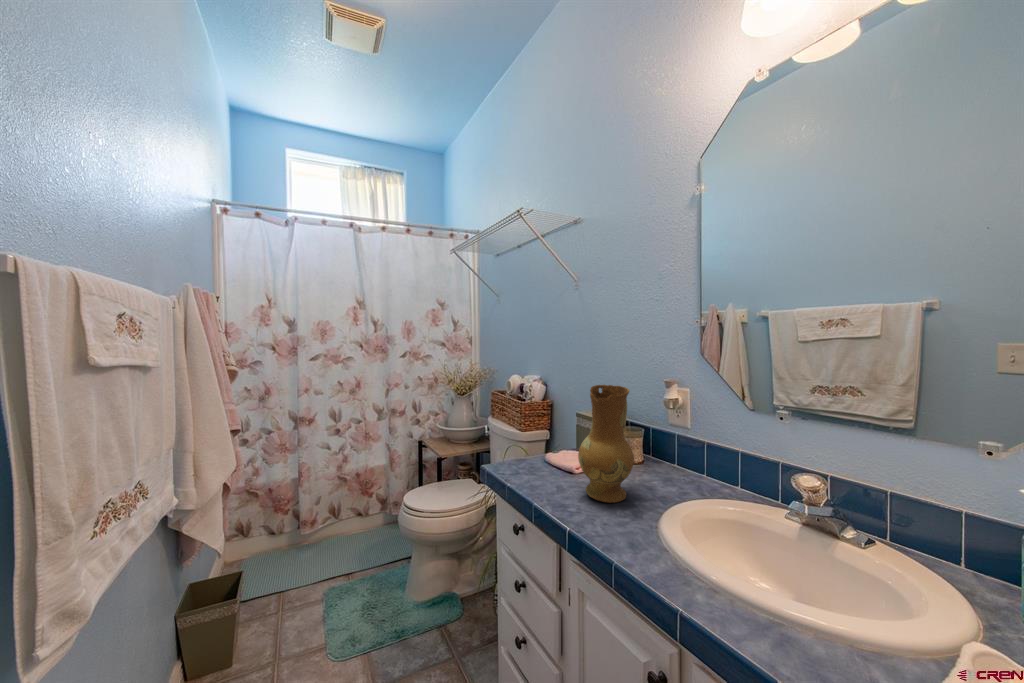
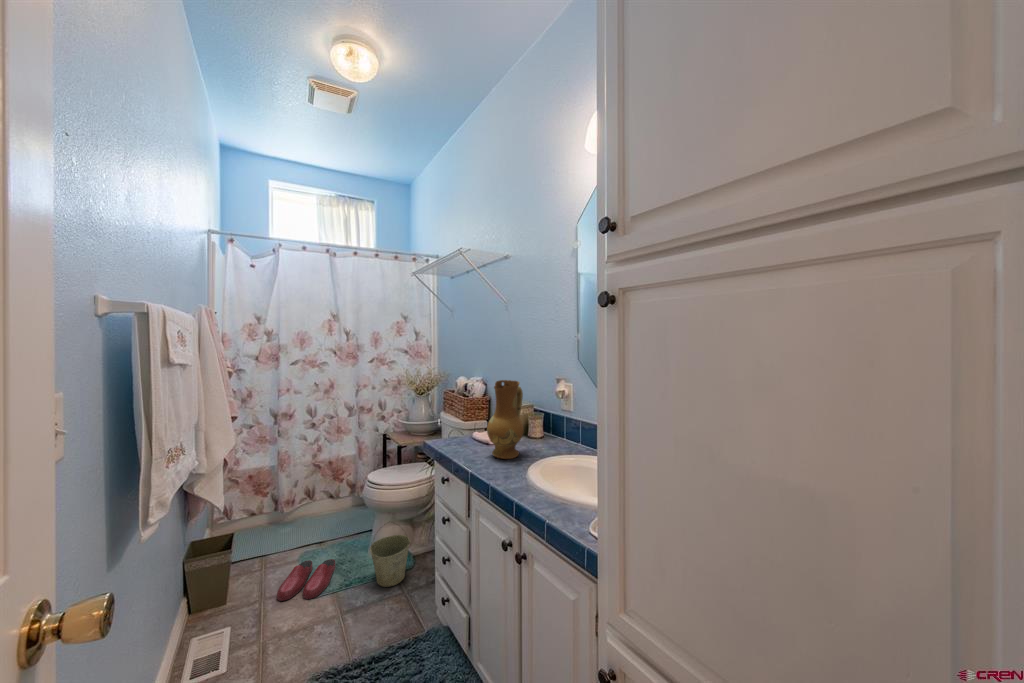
bucket: none [408,559,457,643] -> present [370,535,410,587]
slippers: none [295,599,365,657] -> present [277,559,335,601]

